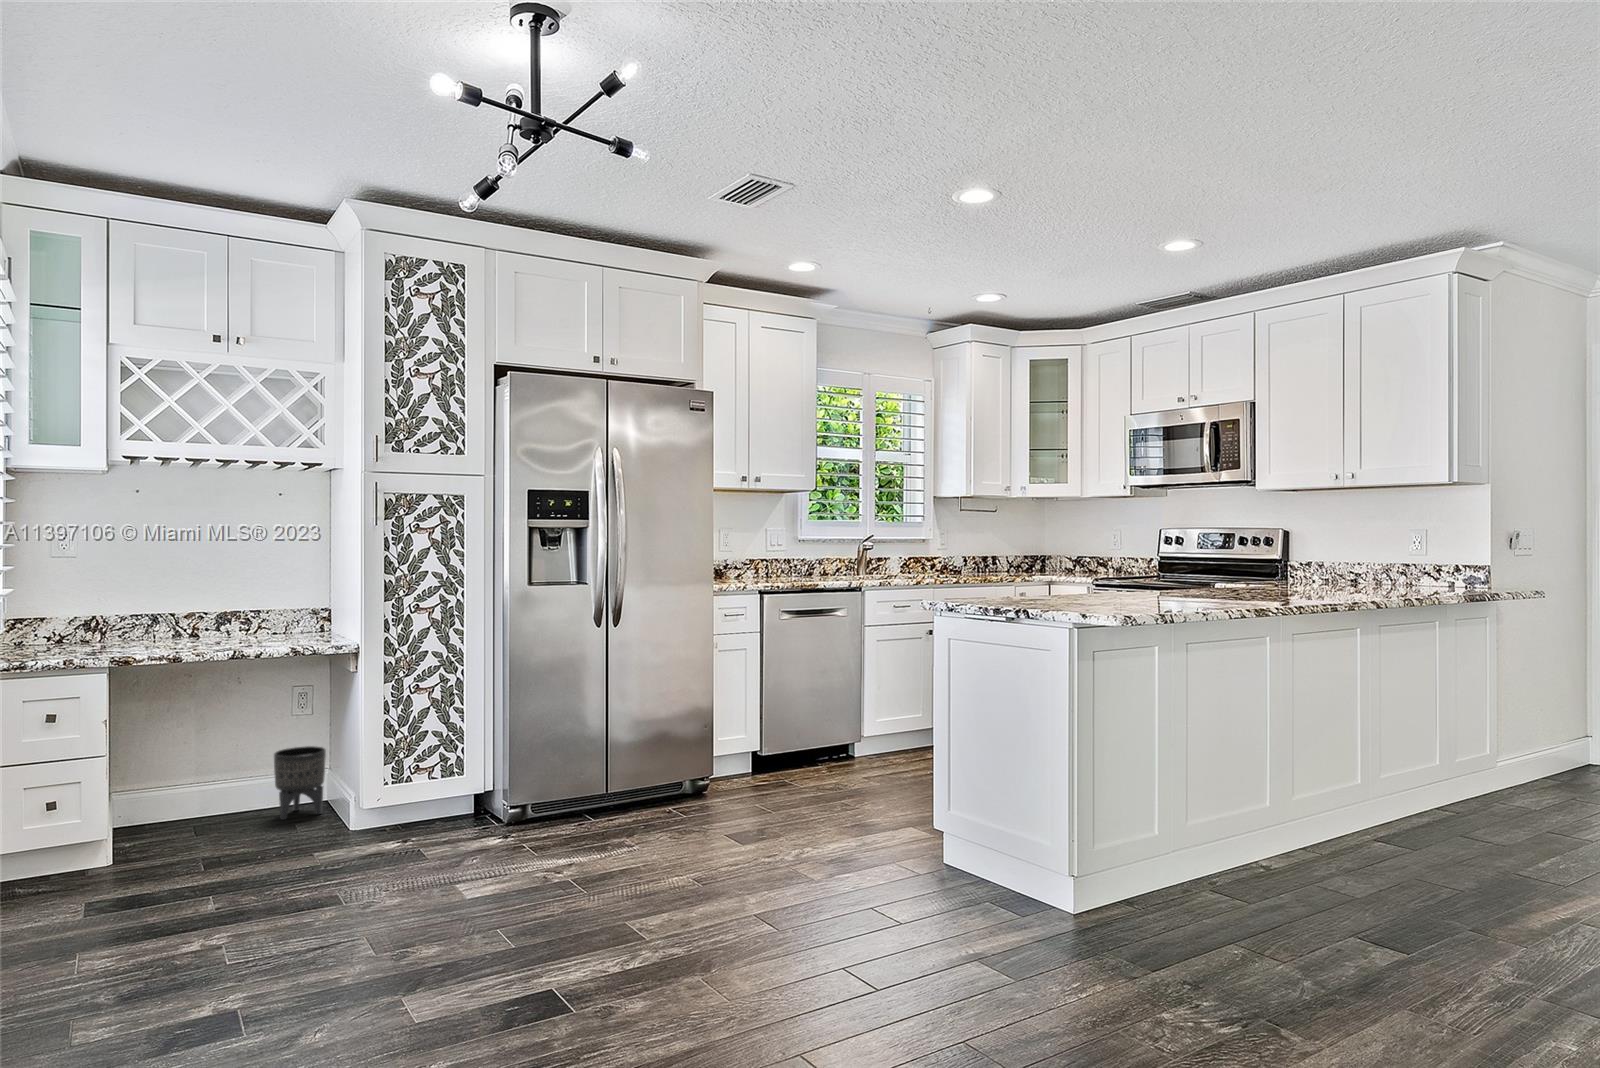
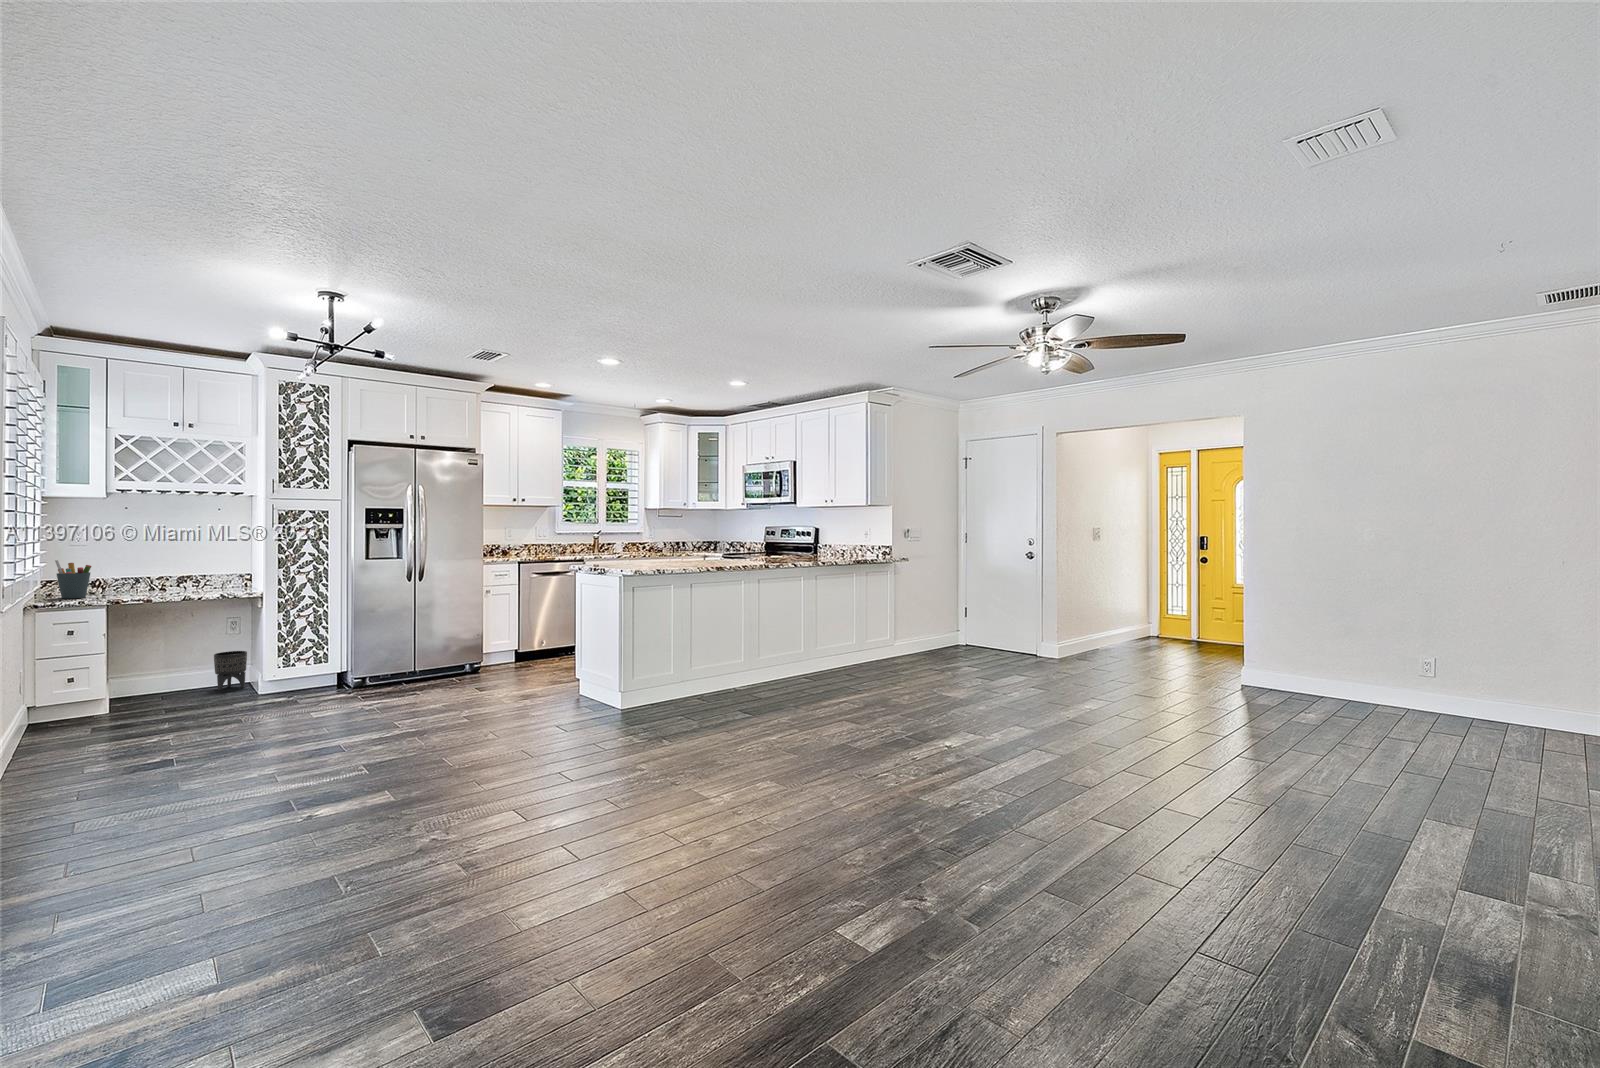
pen holder: none [26,584,84,653] -> present [55,560,91,598]

